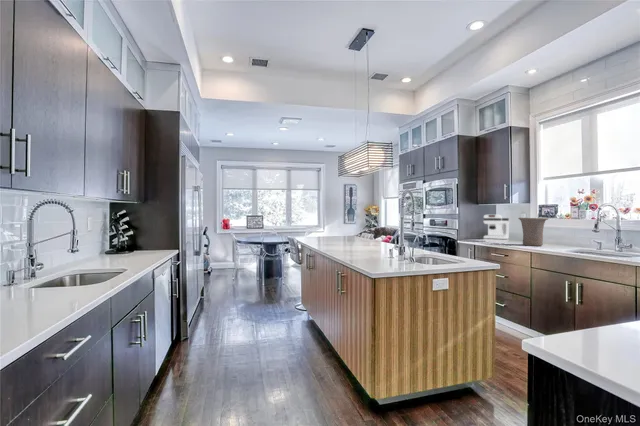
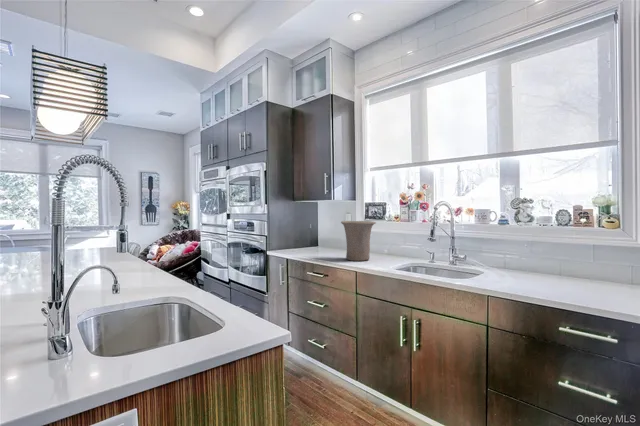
coffee maker: present [484,215,509,243] -> none [300,216,331,255]

